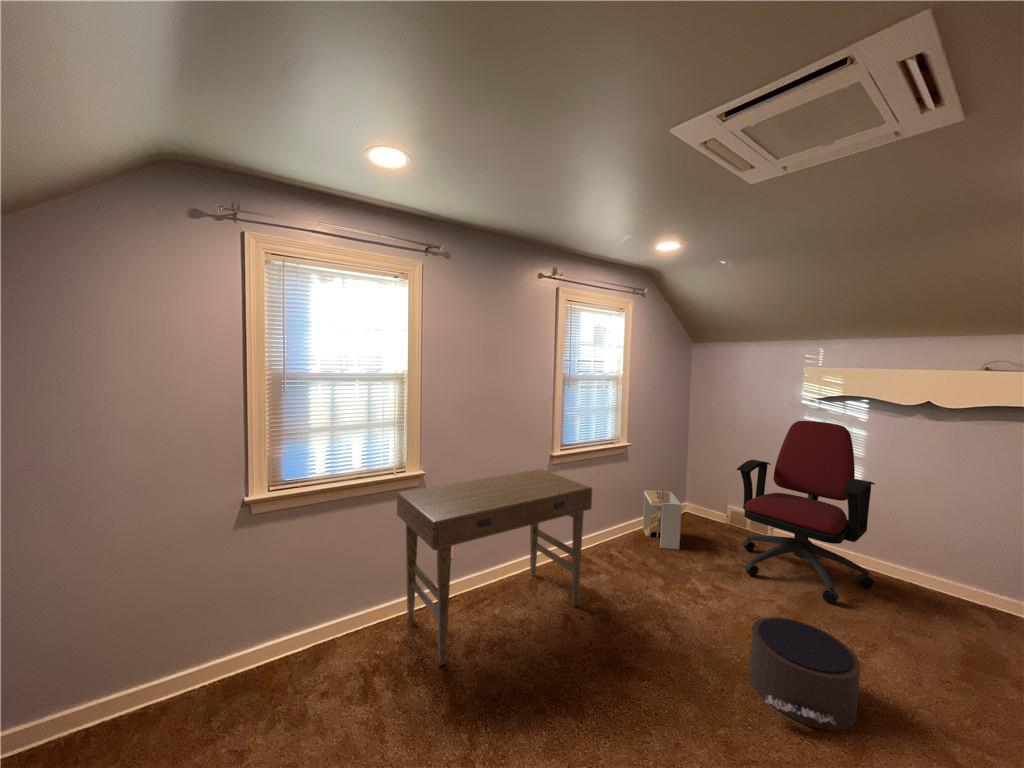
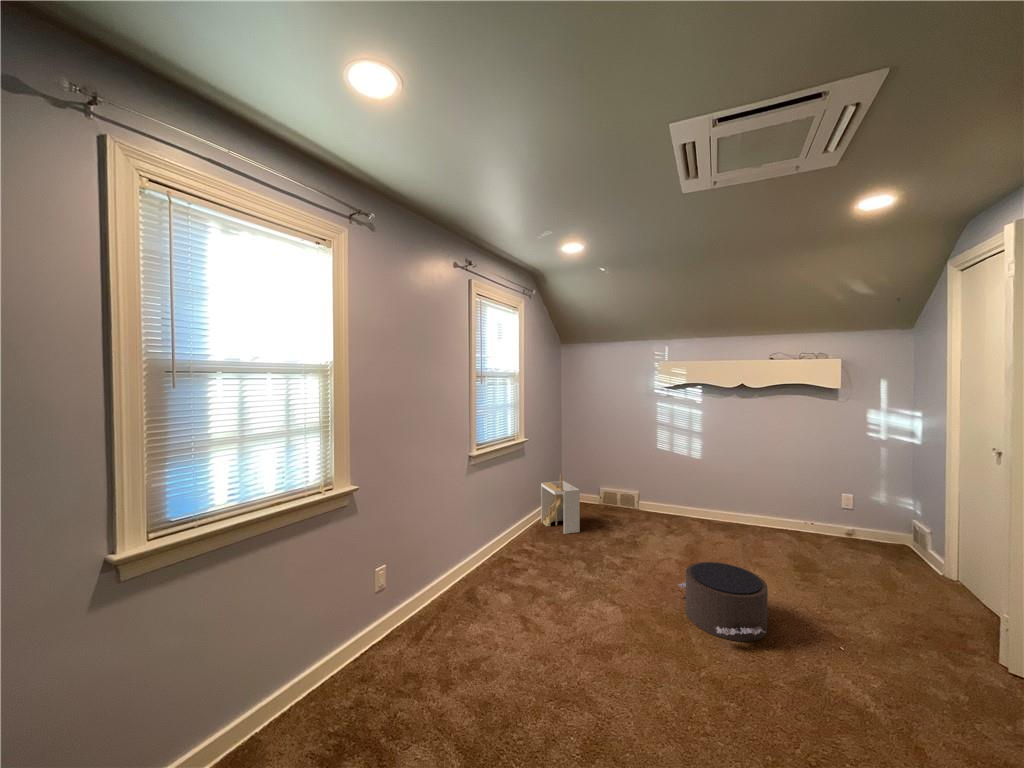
office chair: present [737,421,875,604] -> none [622,406,720,548]
desk: present [397,469,592,665] -> none [329,470,534,714]

